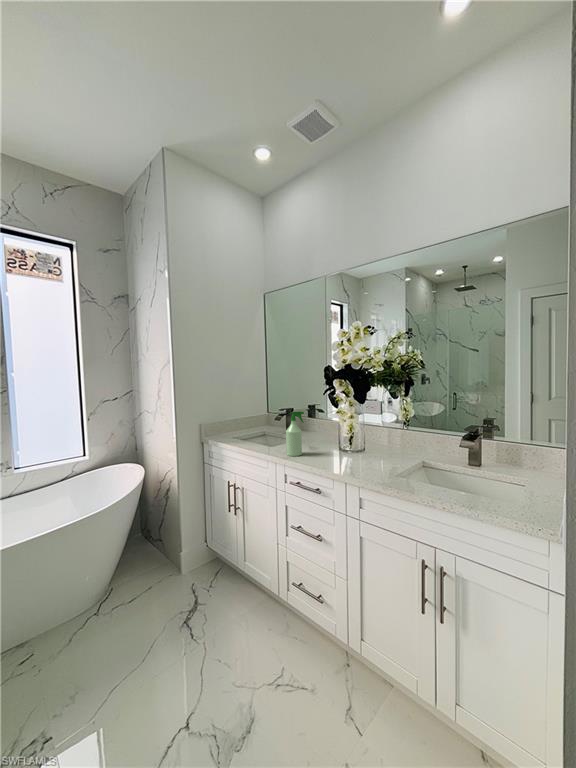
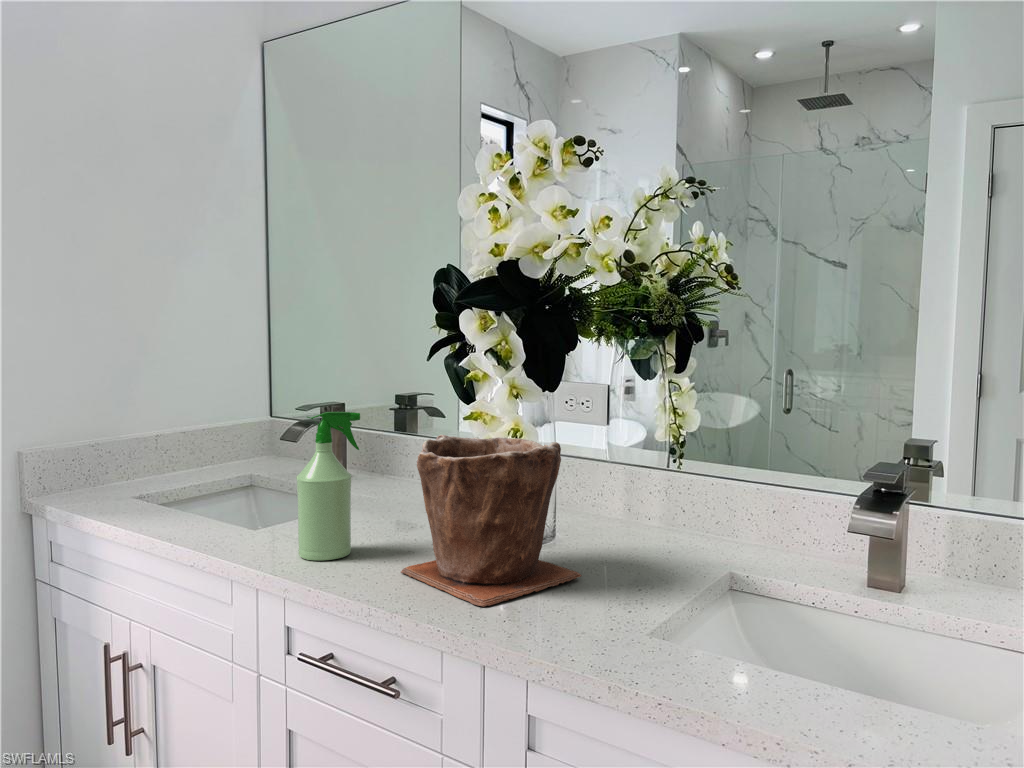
plant pot: none [318,418,374,469] -> present [401,435,582,607]

